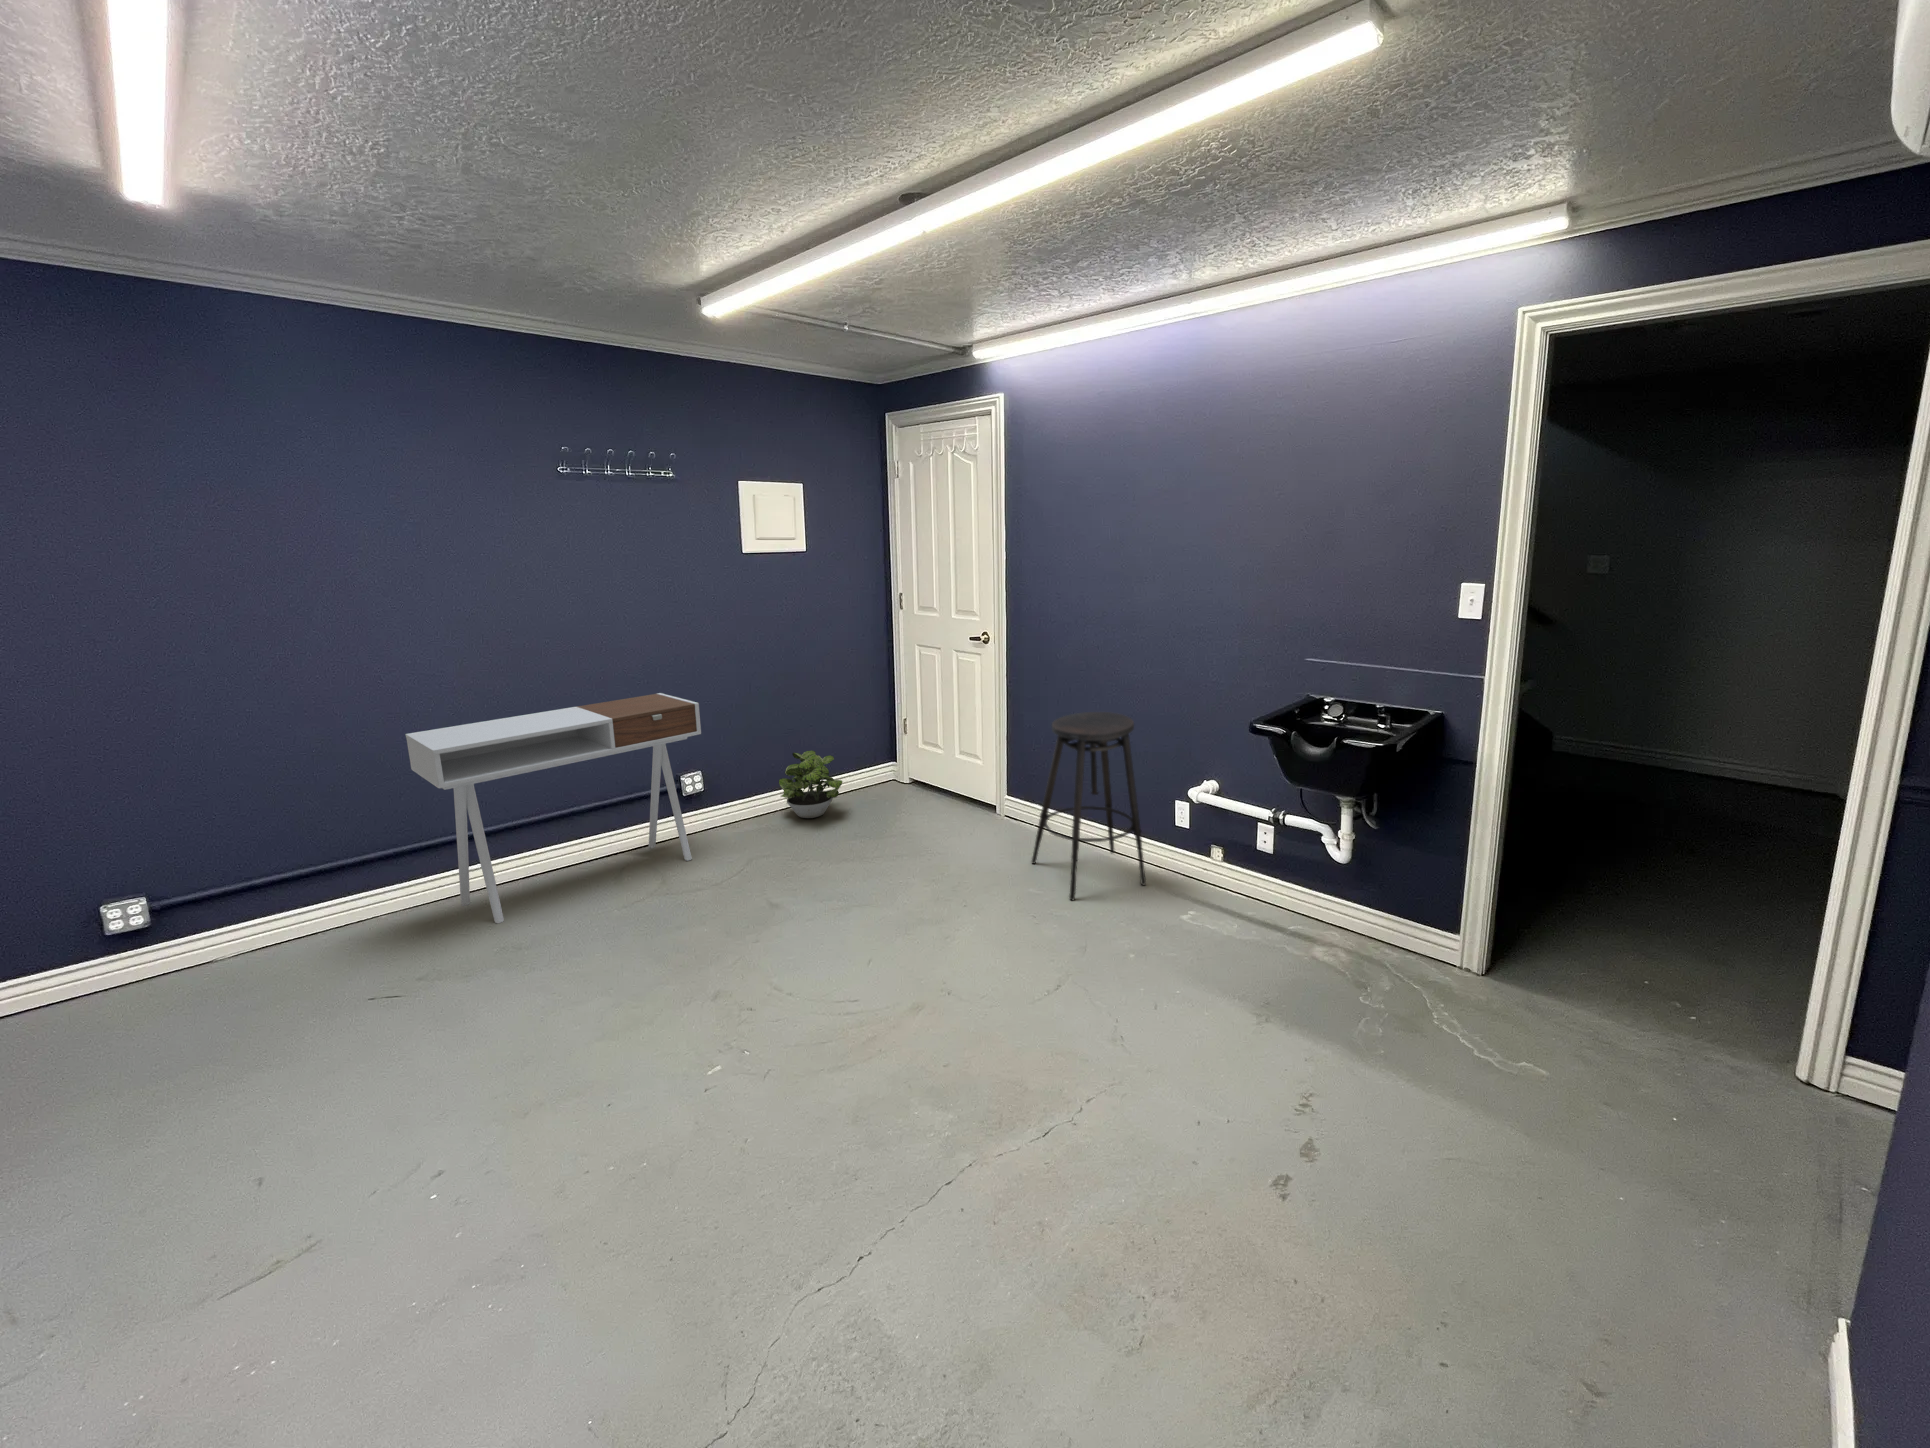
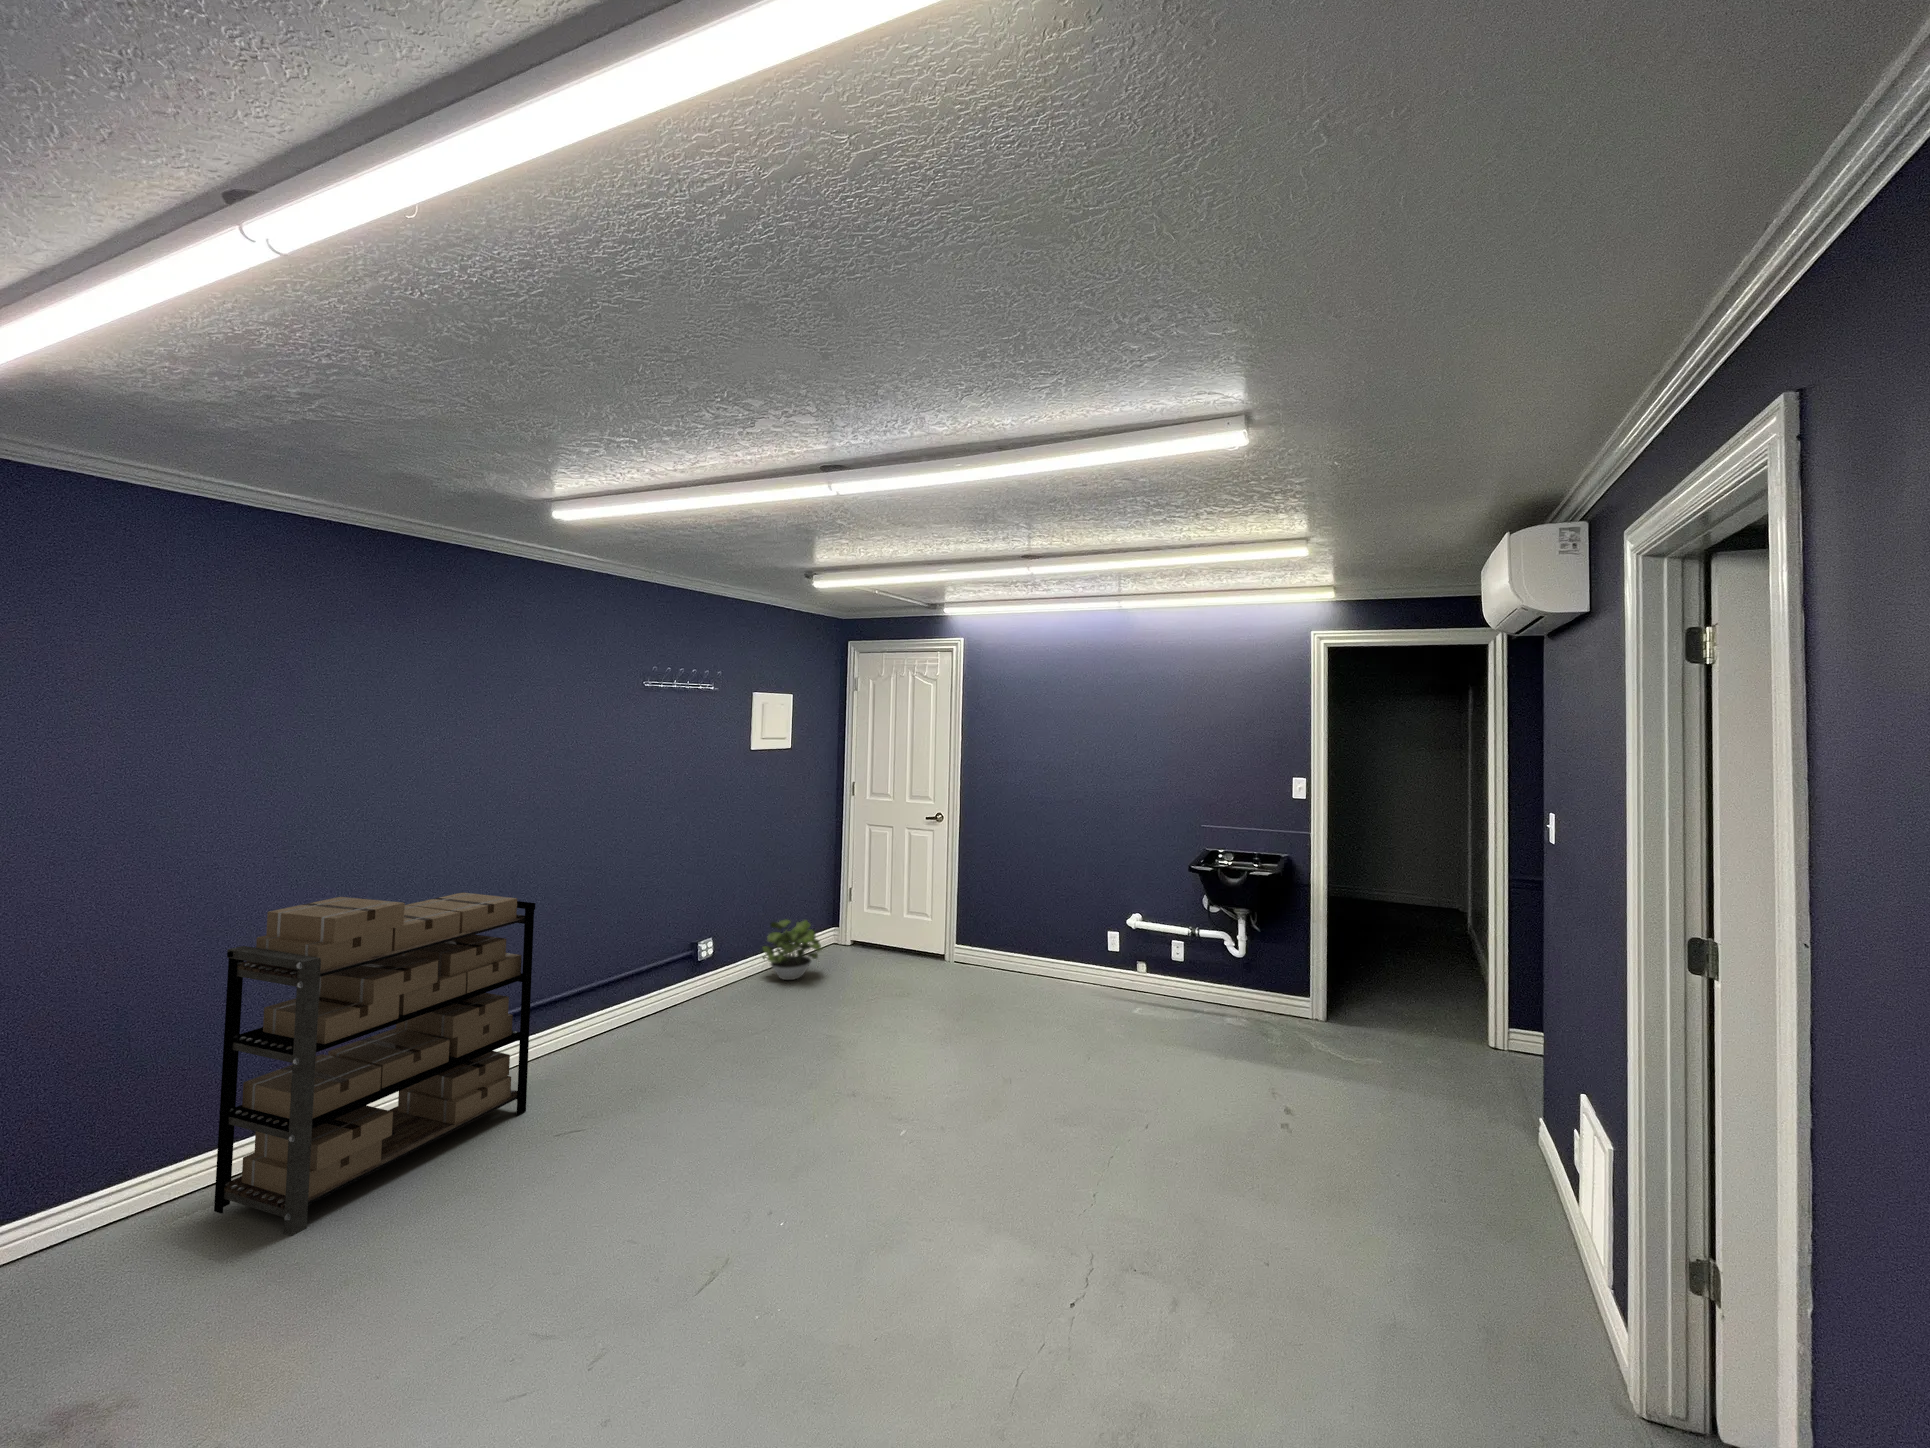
desk: present [405,693,701,923] -> none [509,871,738,1088]
shelving unit: none [19,708,420,1052] -> present [214,892,535,1236]
stool: present [1032,712,1146,900] -> none [1007,868,1099,1013]

